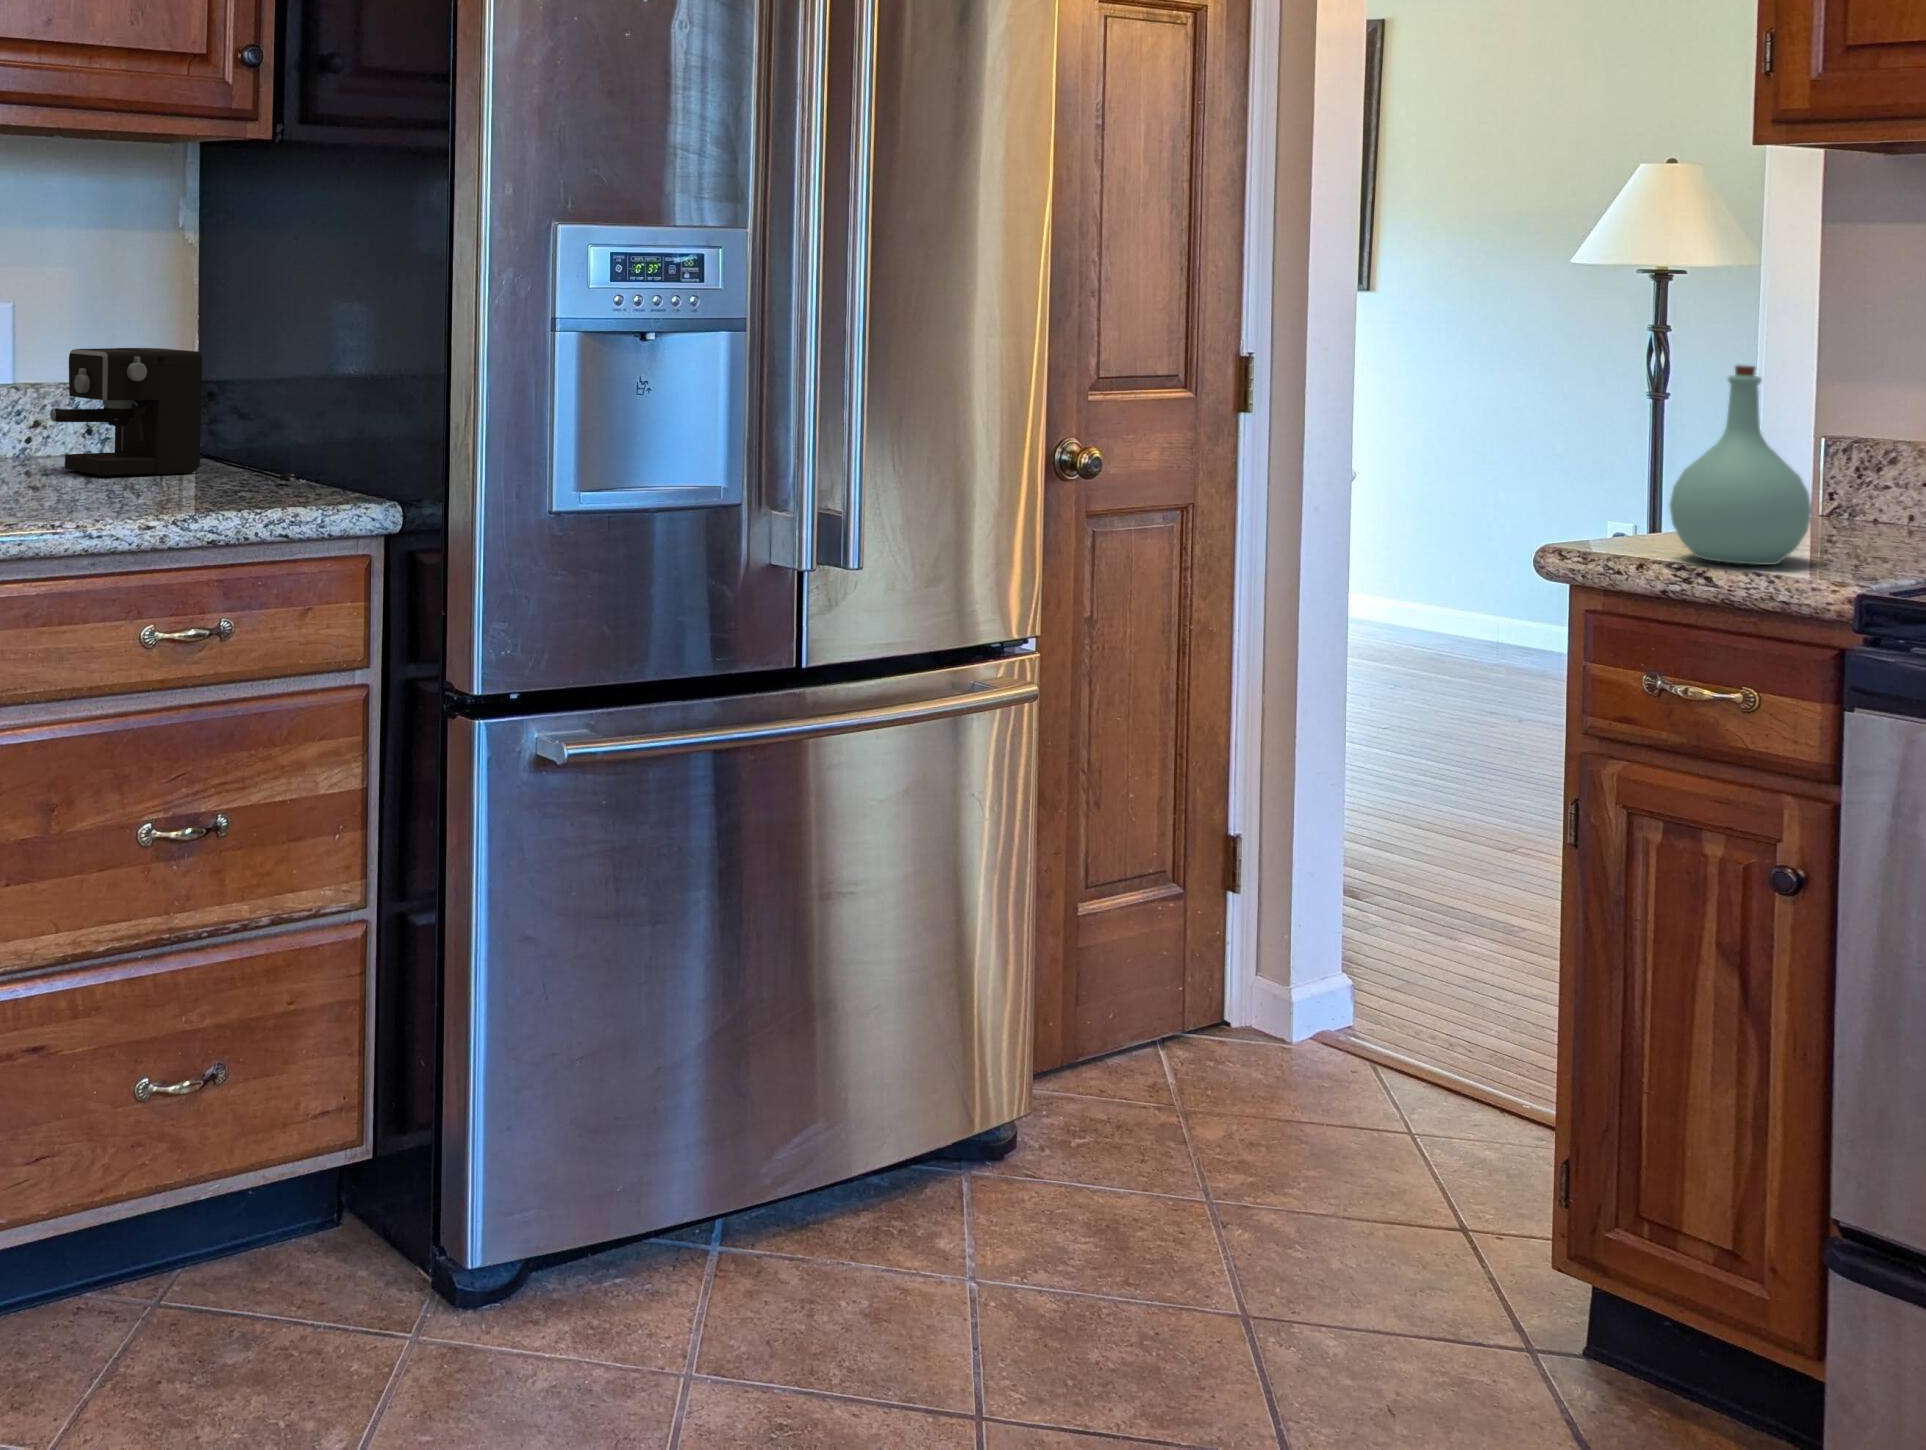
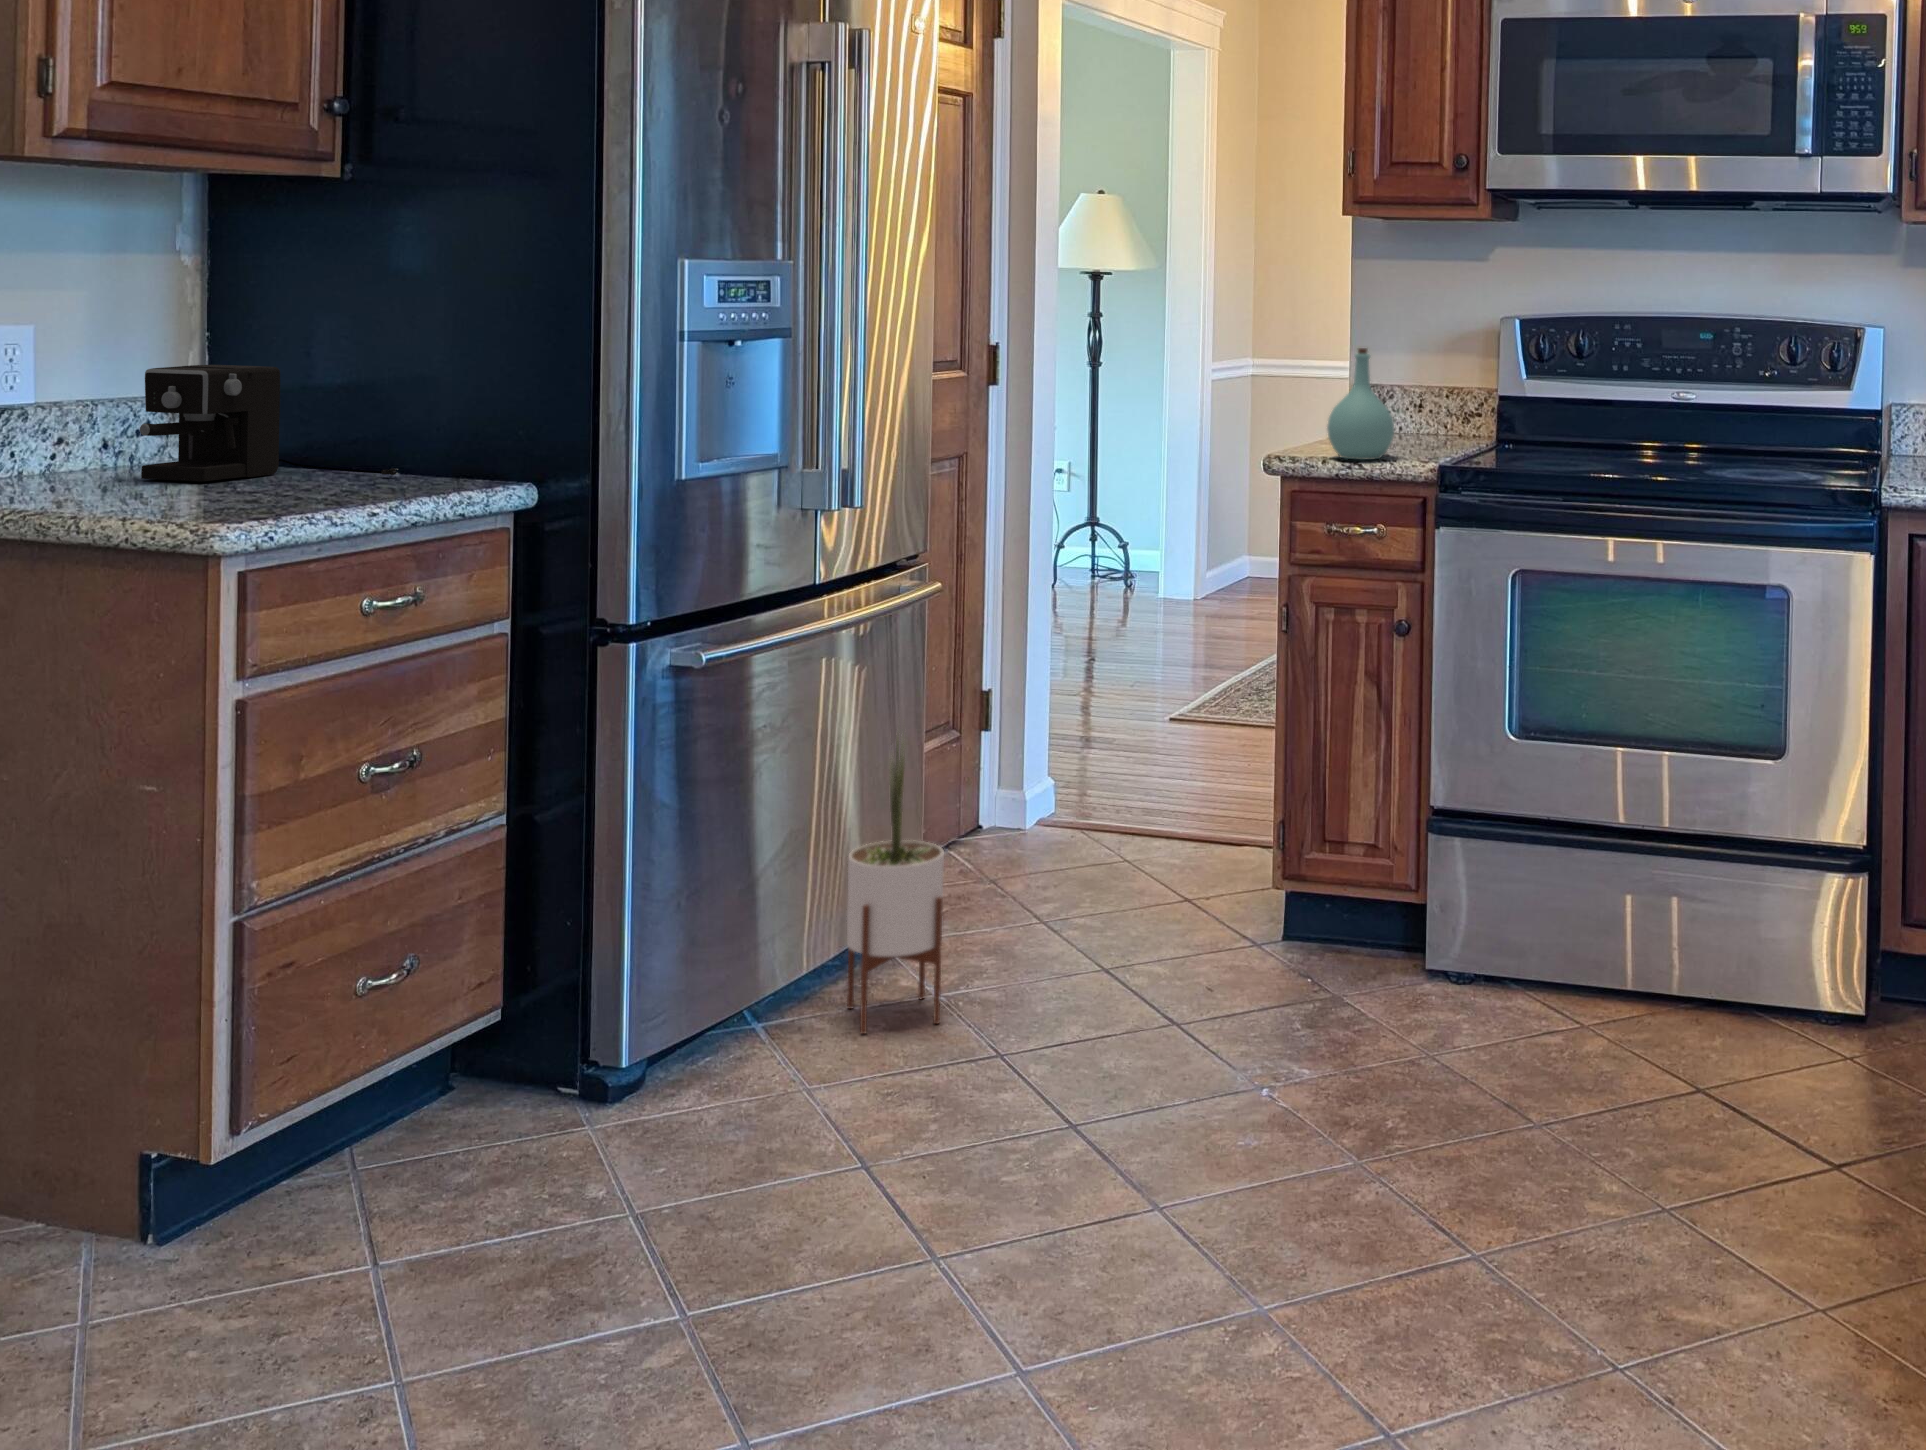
potted plant: none [801,854,940,1341] -> present [847,730,944,1034]

